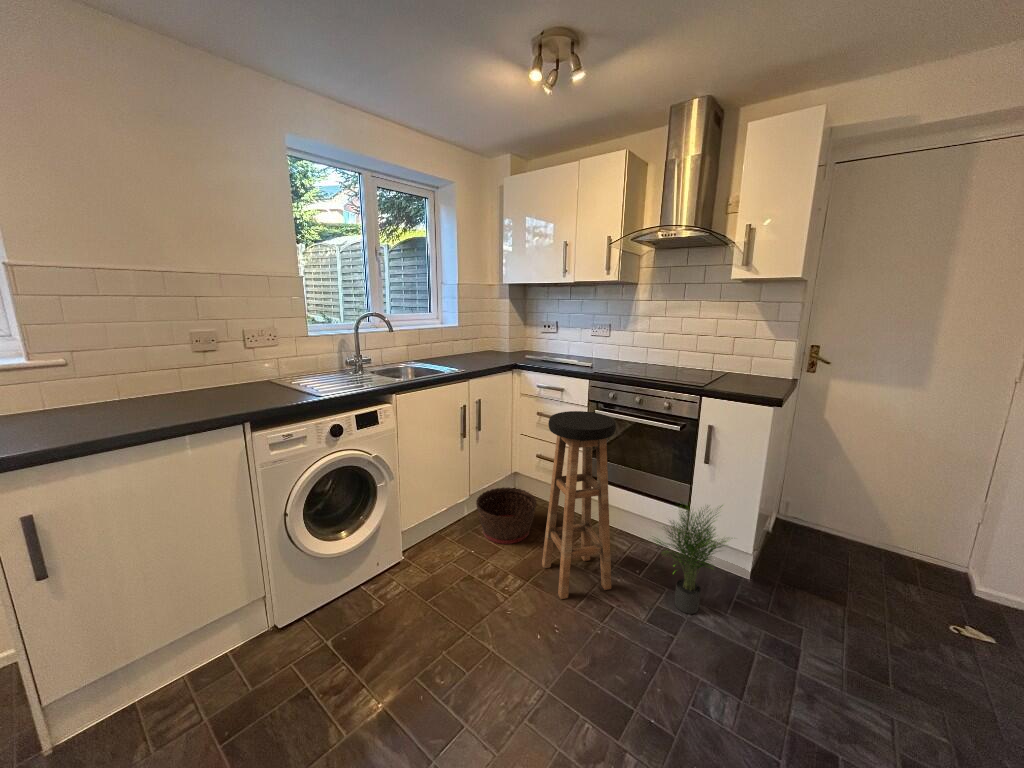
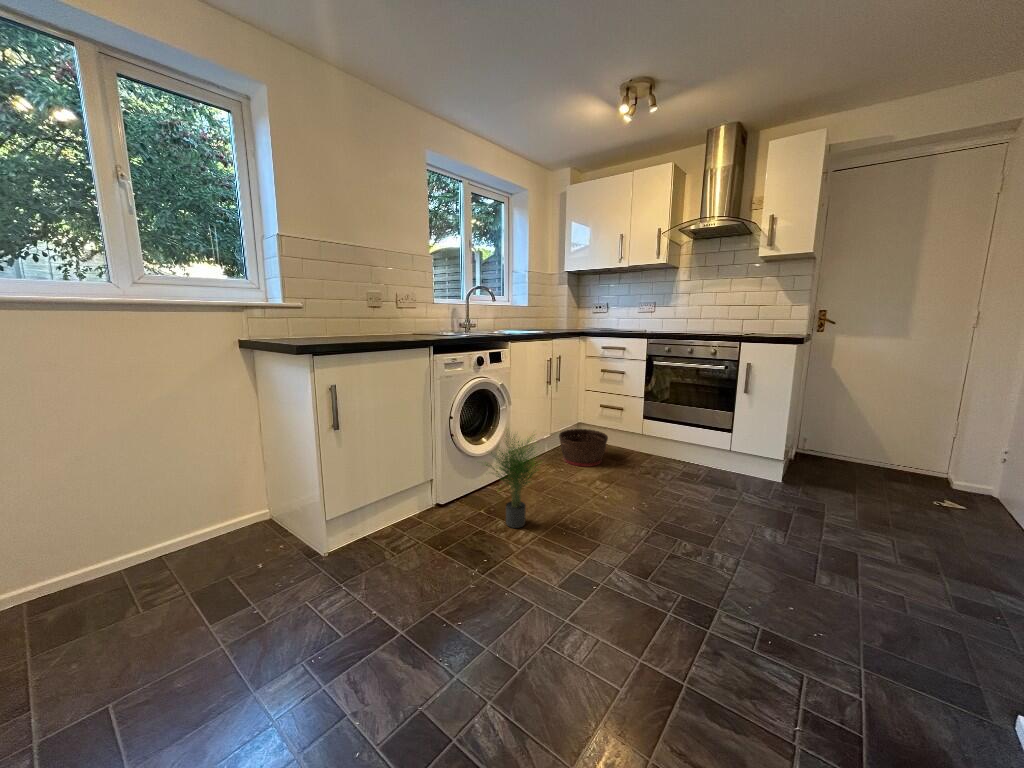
bar stool: present [542,411,616,599] -> none [619,355,681,492]
potted plant: present [654,506,726,614] -> present [486,436,538,528]

